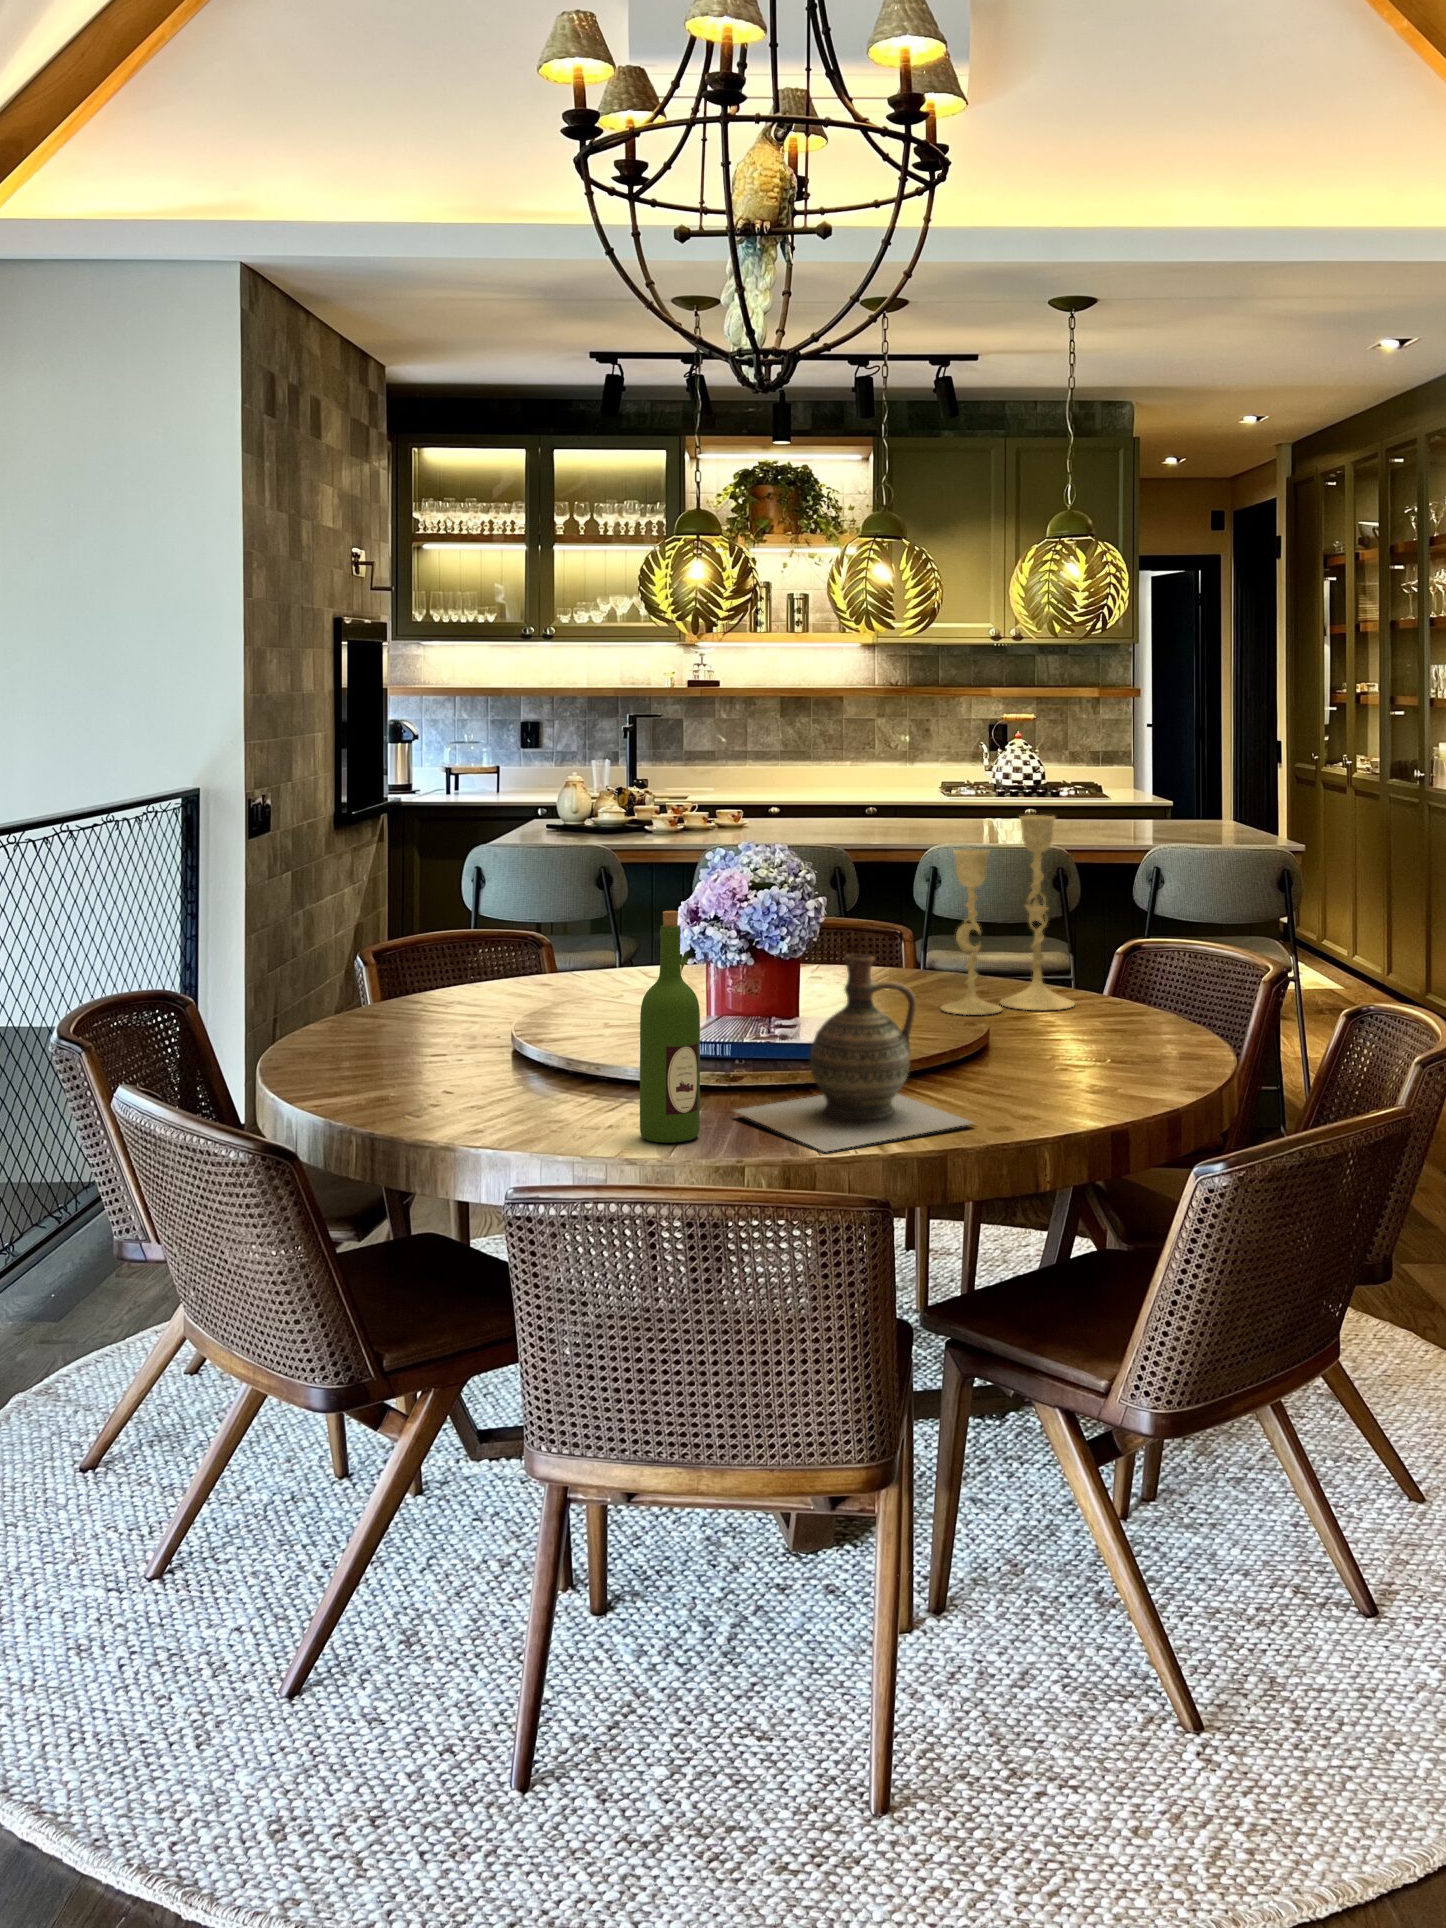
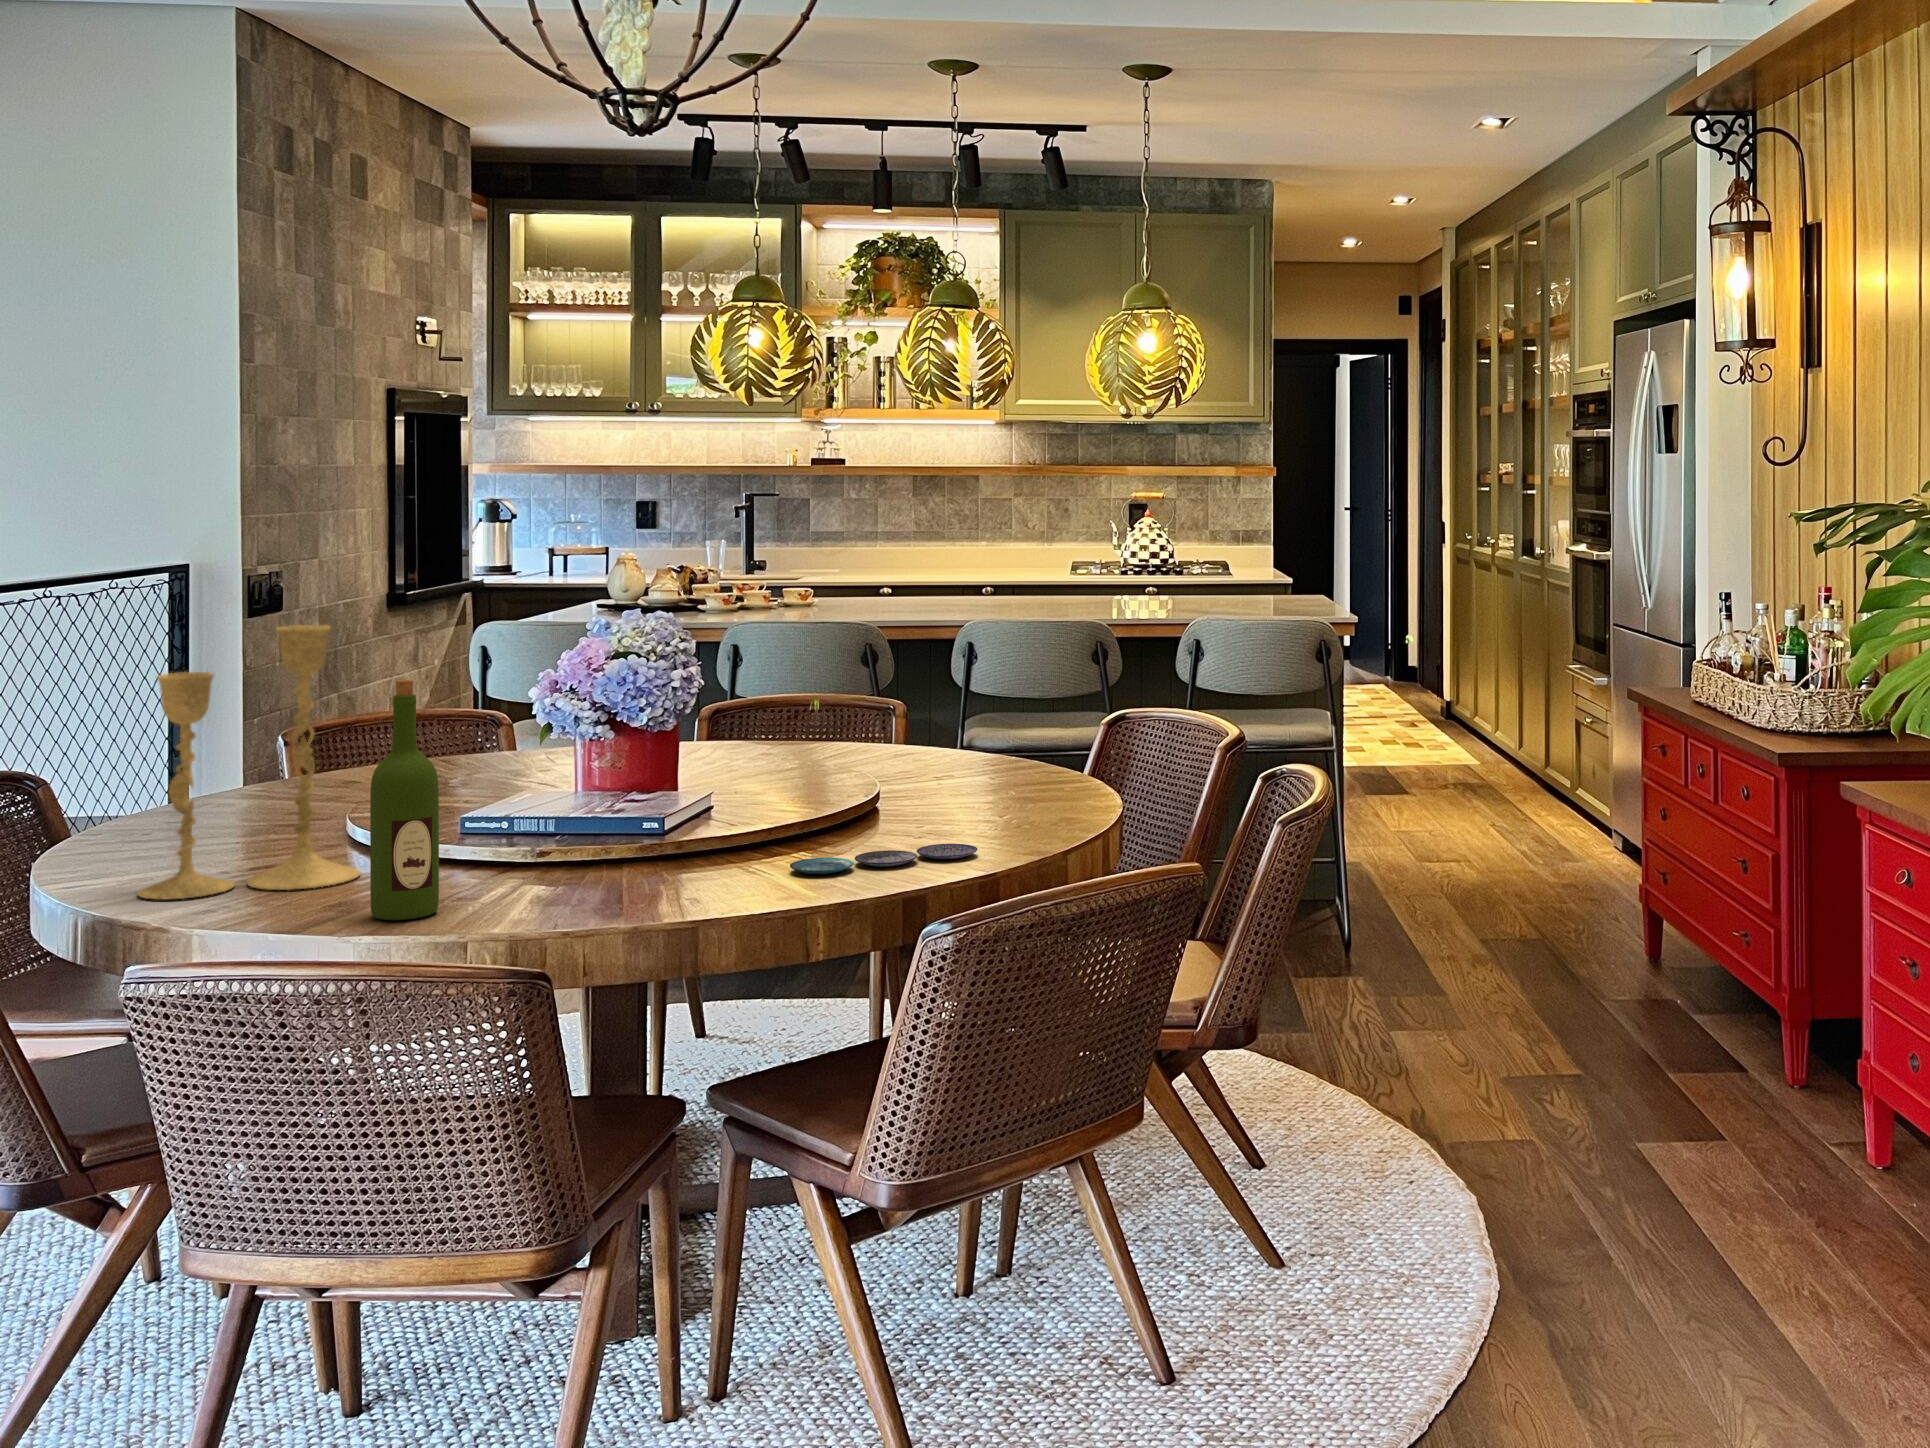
candlestick: present [940,815,1075,1015] -> present [137,625,360,899]
ceramic jug: present [735,954,972,1152] -> none [494,723,743,926]
plate: none [990,1074,1157,1103] -> present [790,844,977,874]

